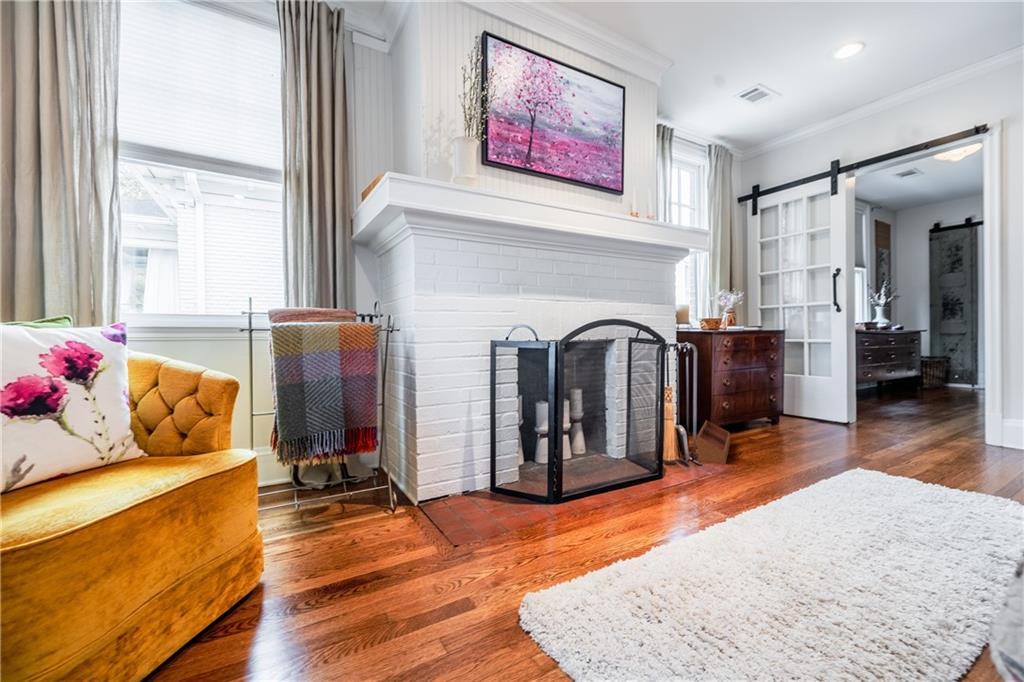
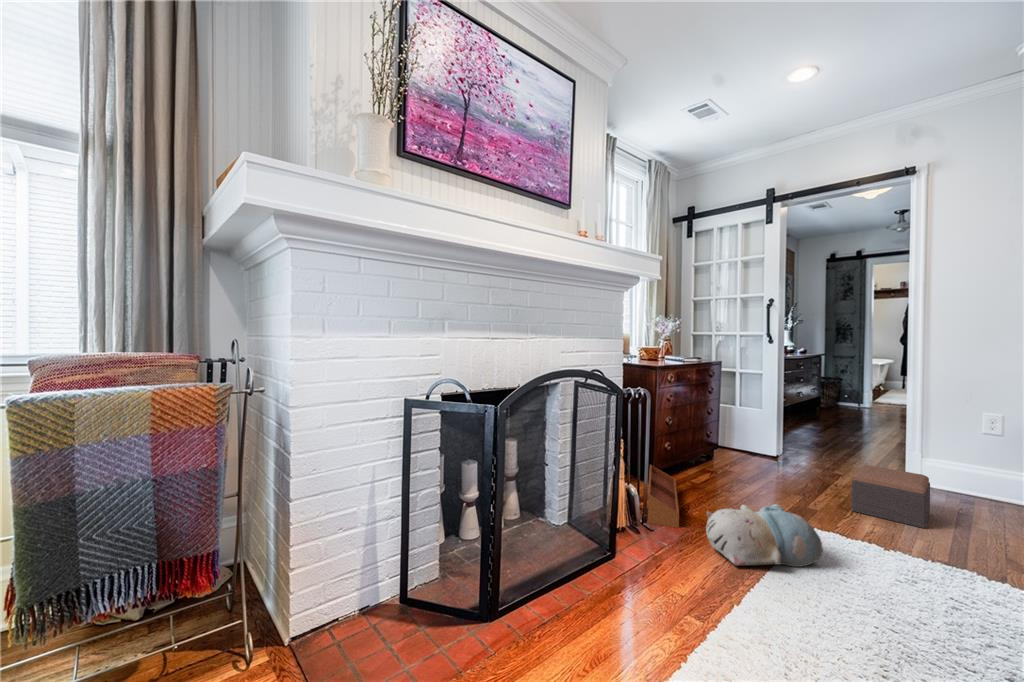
footstool: none [906,419,993,472] -> present [852,465,930,529]
plush toy: none [746,440,852,488] -> present [706,504,823,567]

